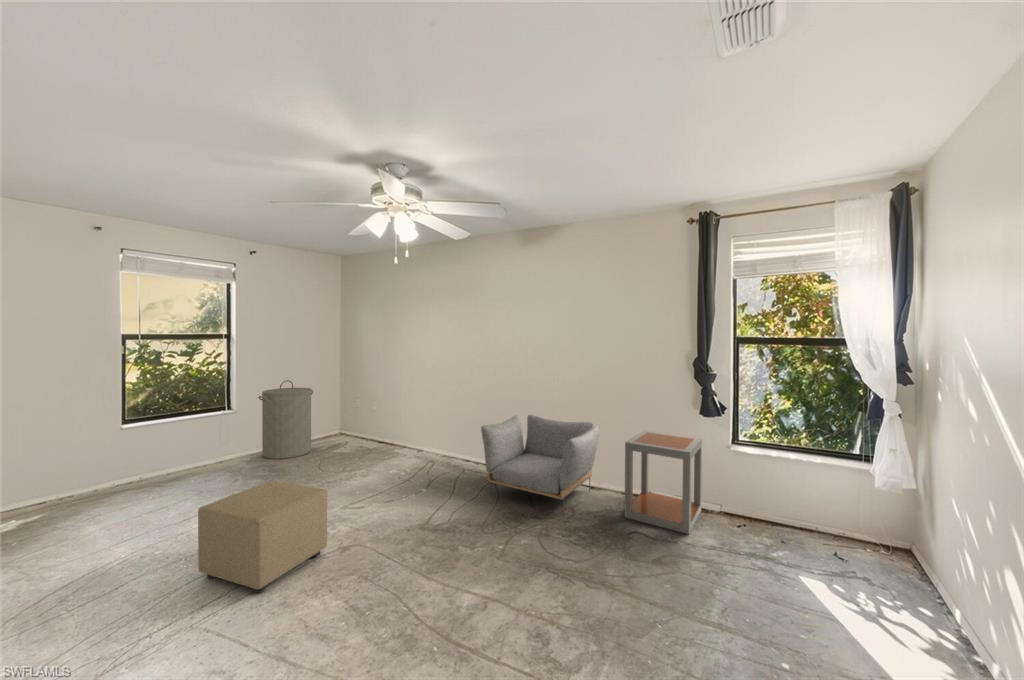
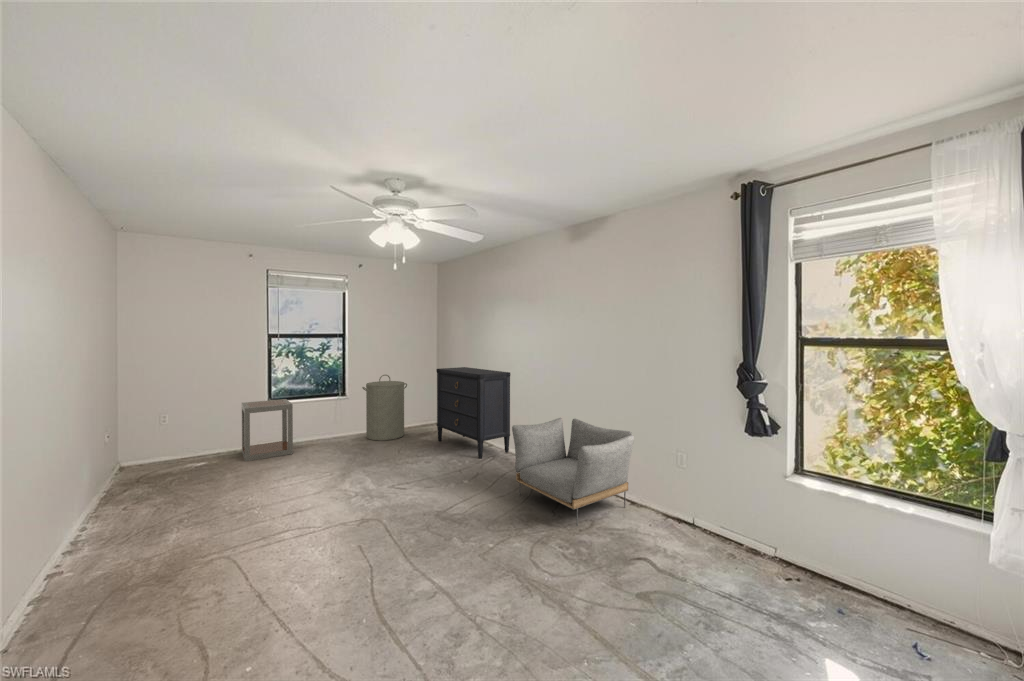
dresser: none [356,369,448,465] -> present [436,367,510,459]
side table: present [624,431,702,534] -> present [242,399,293,461]
ottoman: present [198,480,328,593] -> none [258,455,351,542]

